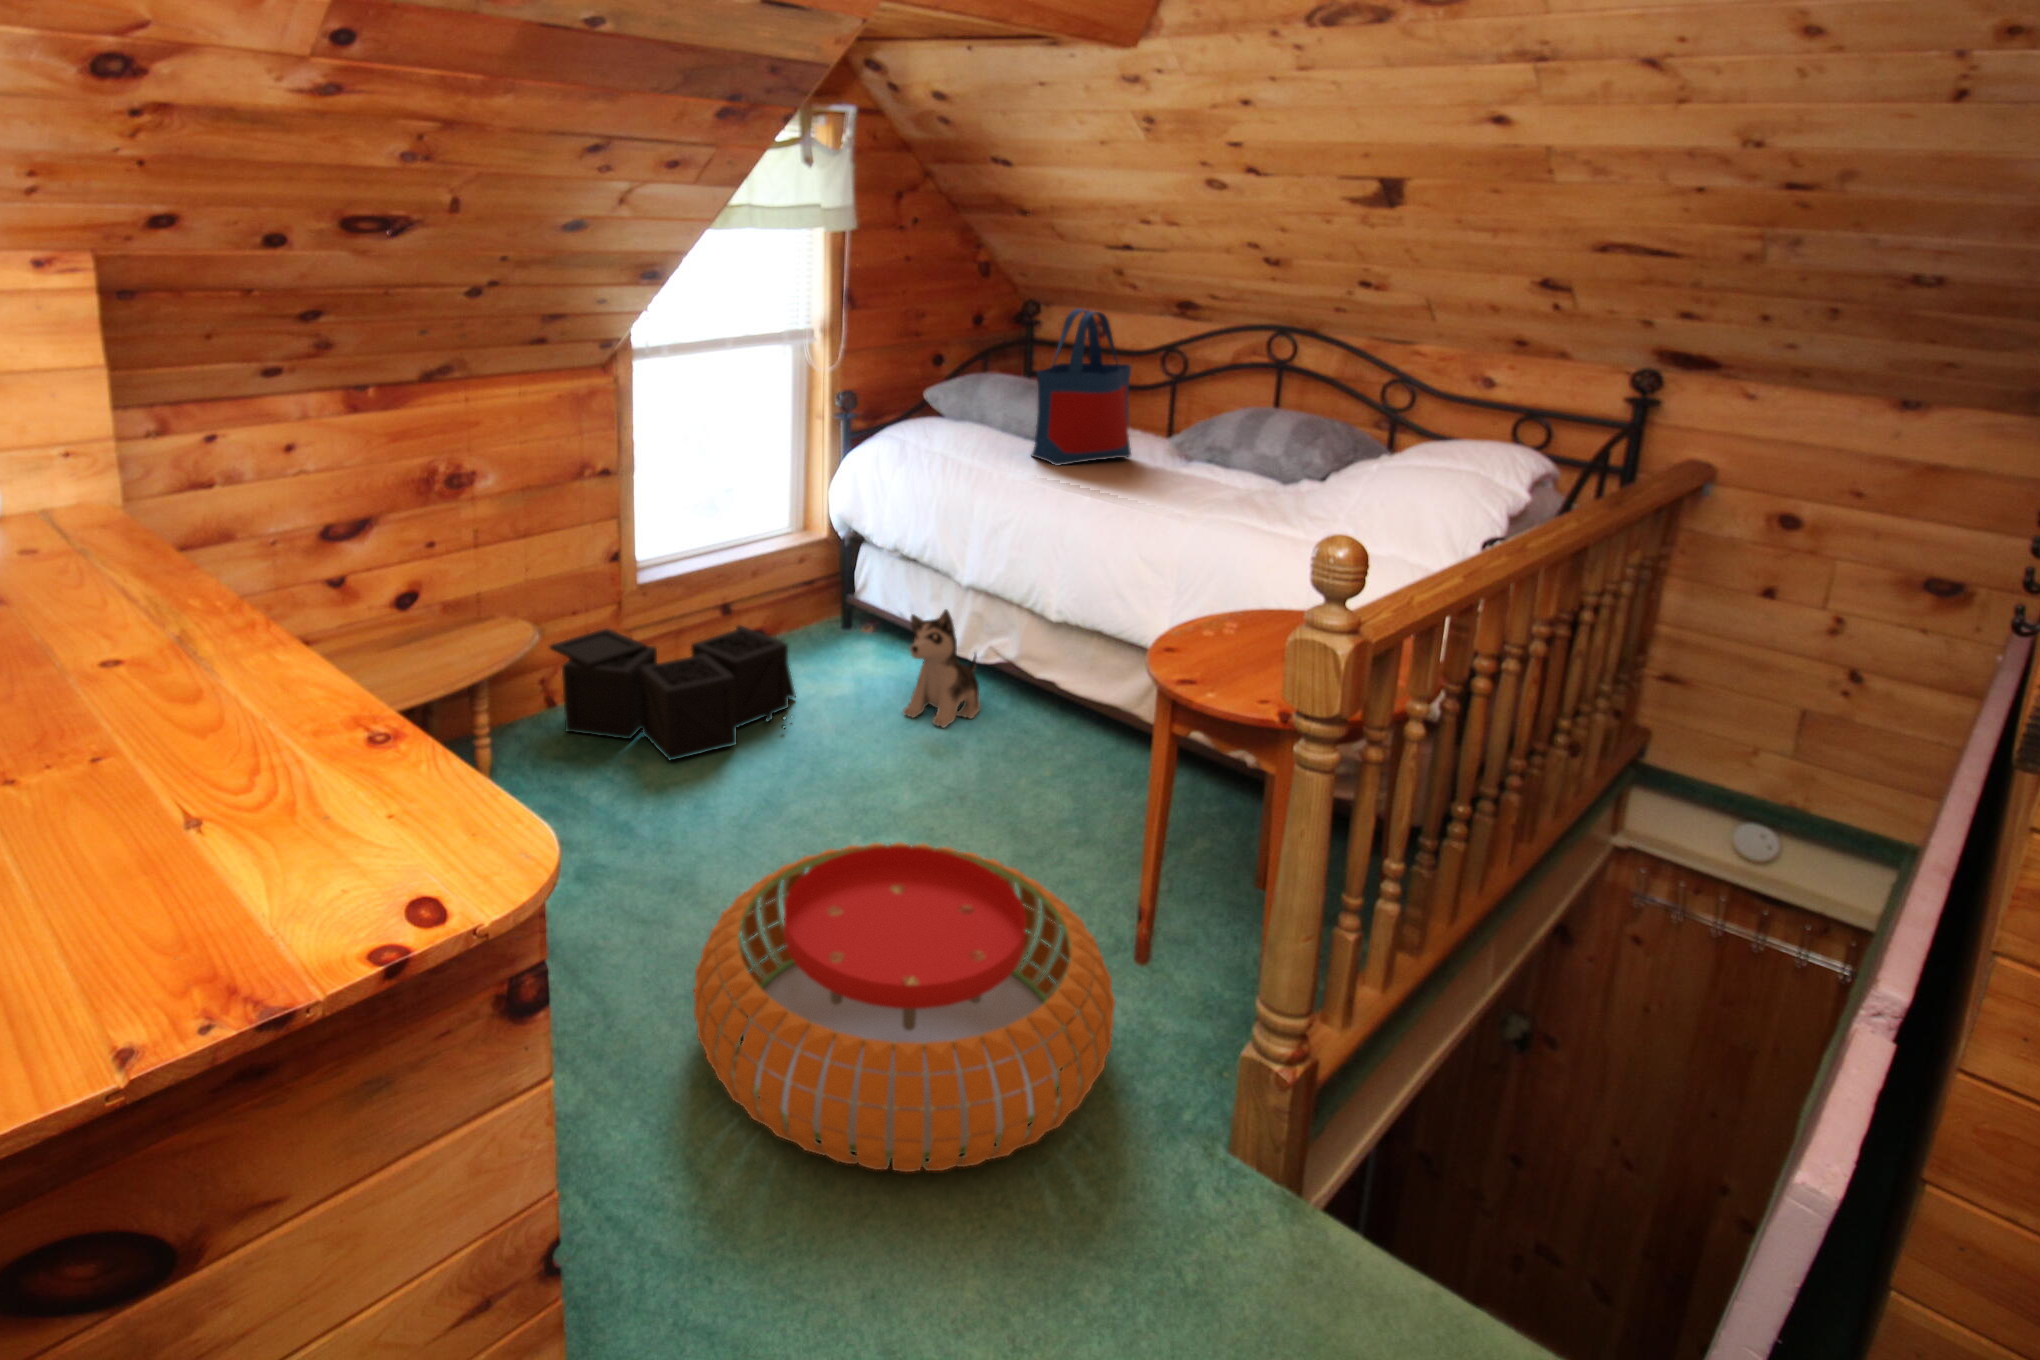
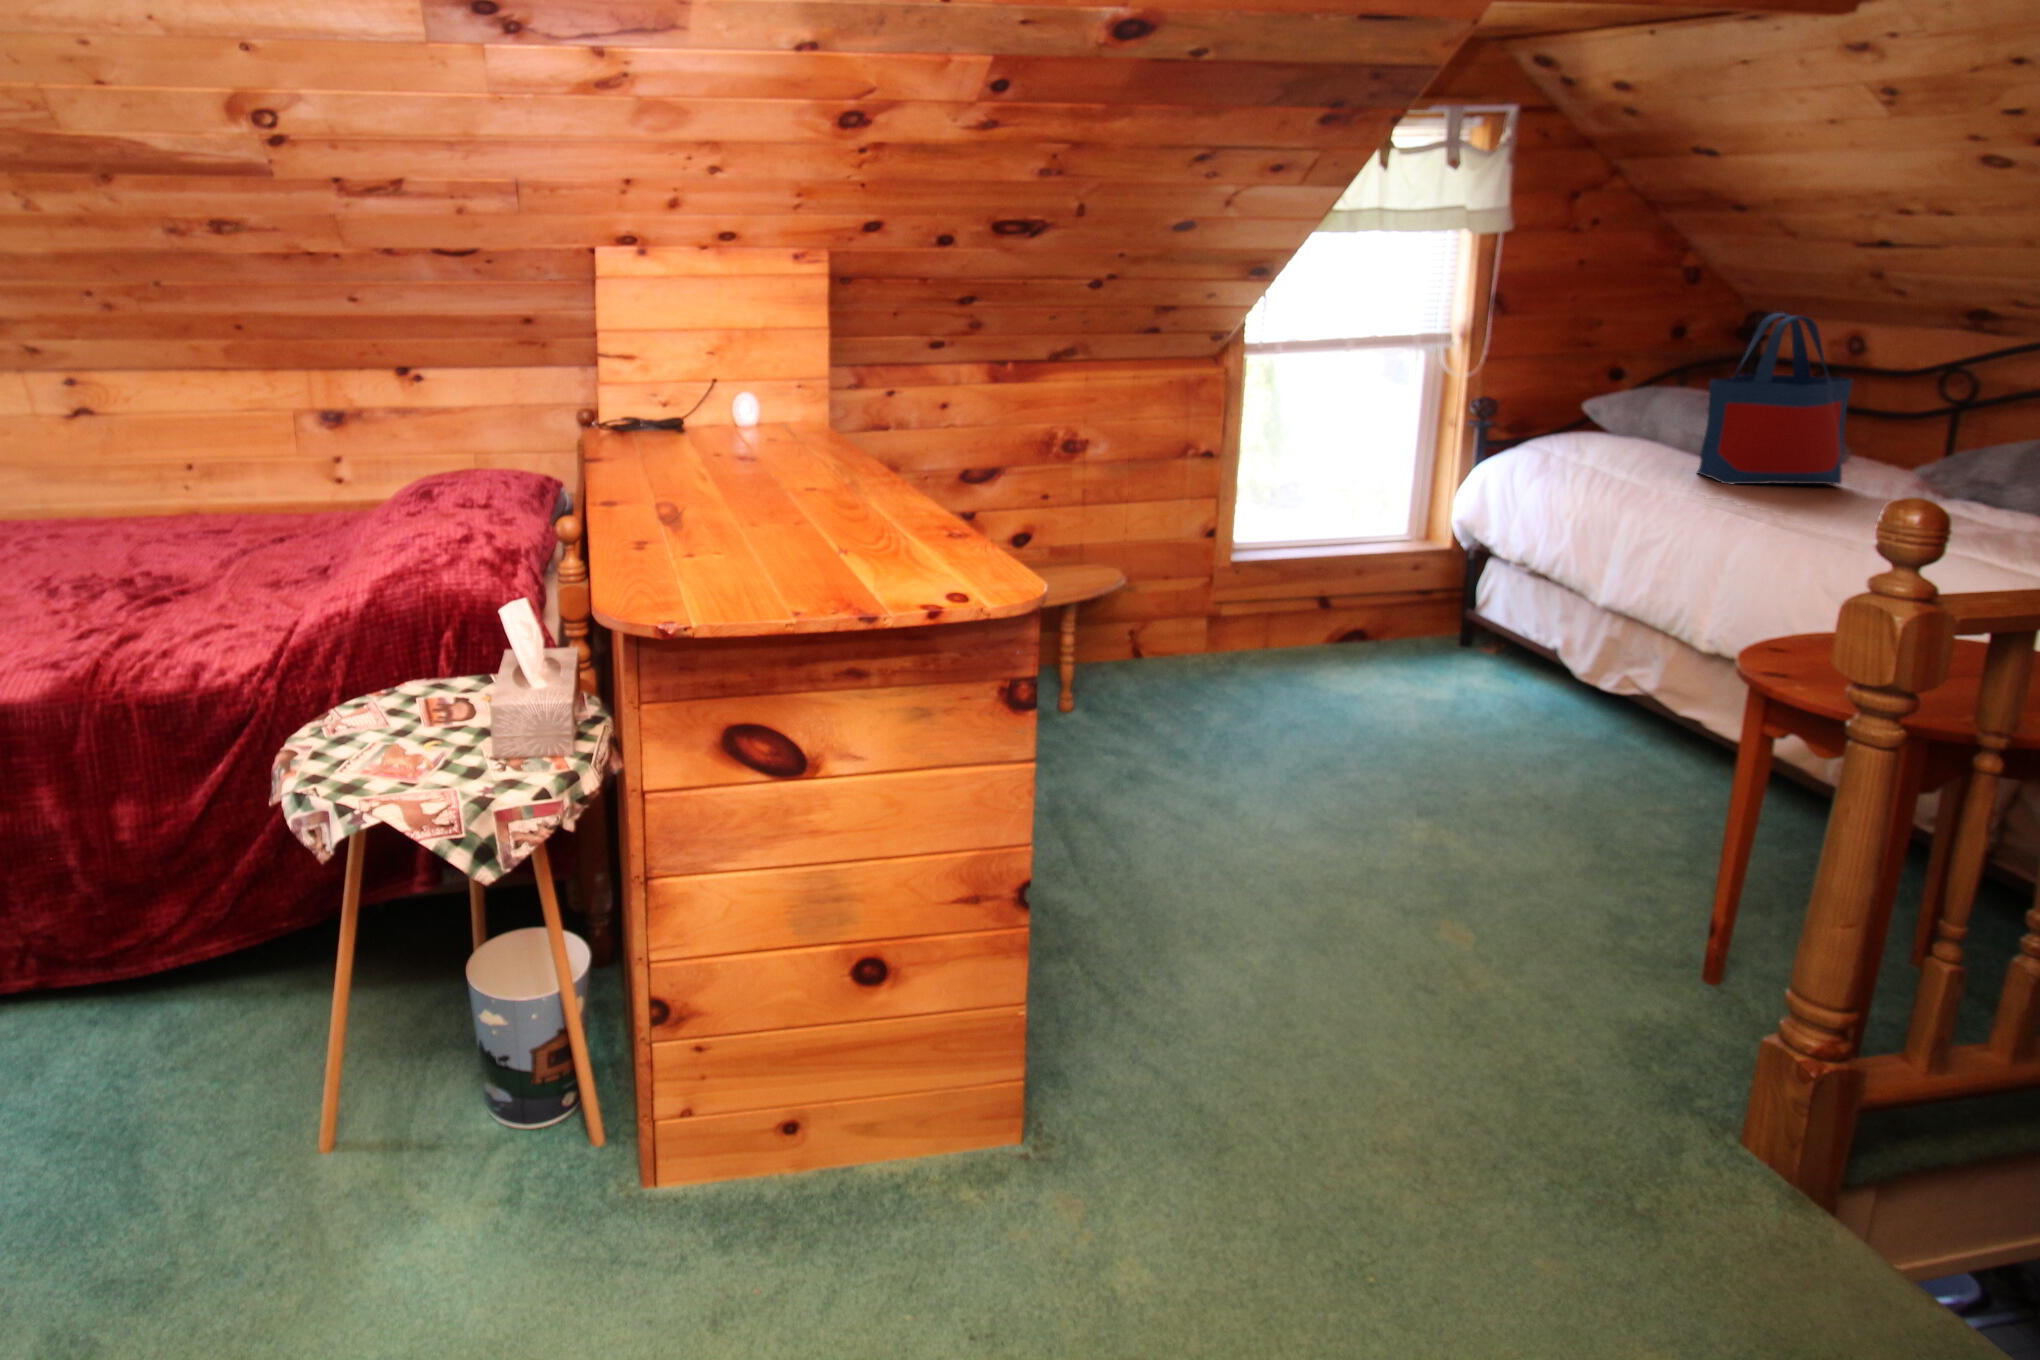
plush toy: present [903,609,980,727] -> none [1499,621,1603,742]
storage bin: present [550,625,796,760] -> none [1144,594,1383,714]
pouf: present [694,842,1115,1172] -> none [1192,790,1633,1074]

